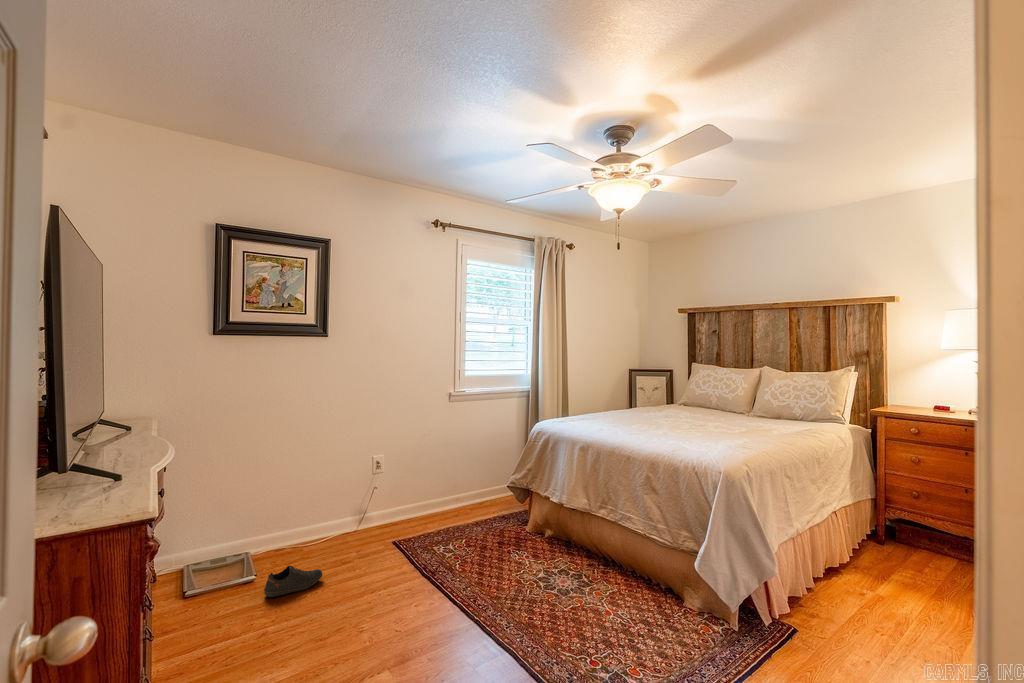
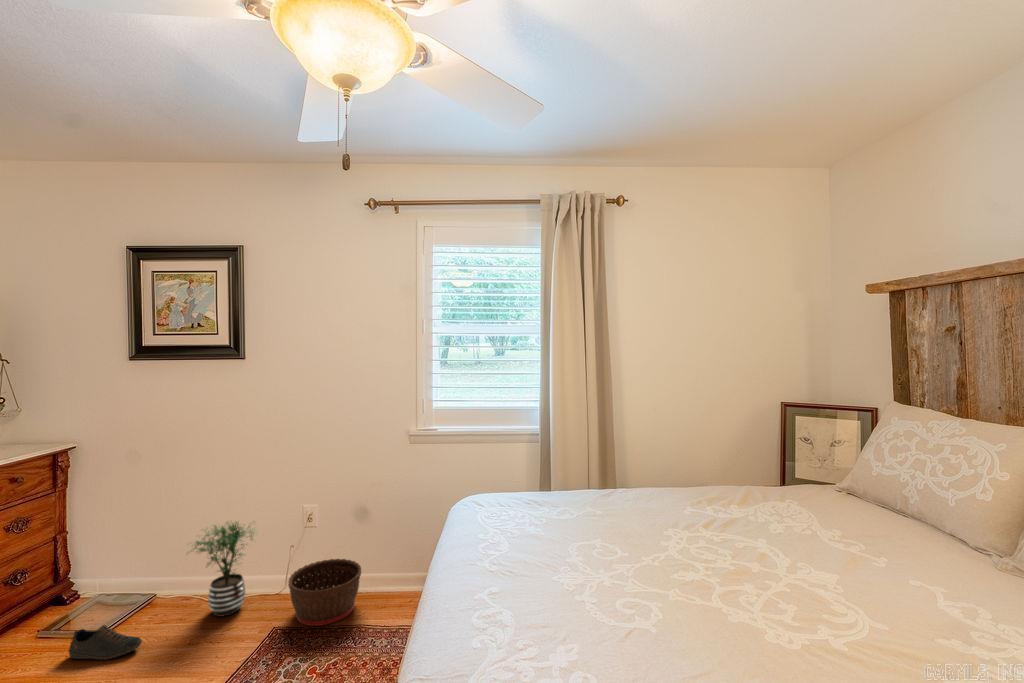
potted plant: none [310,472,363,553] -> present [194,522,257,617]
basket: none [390,495,443,539] -> present [288,559,361,626]

